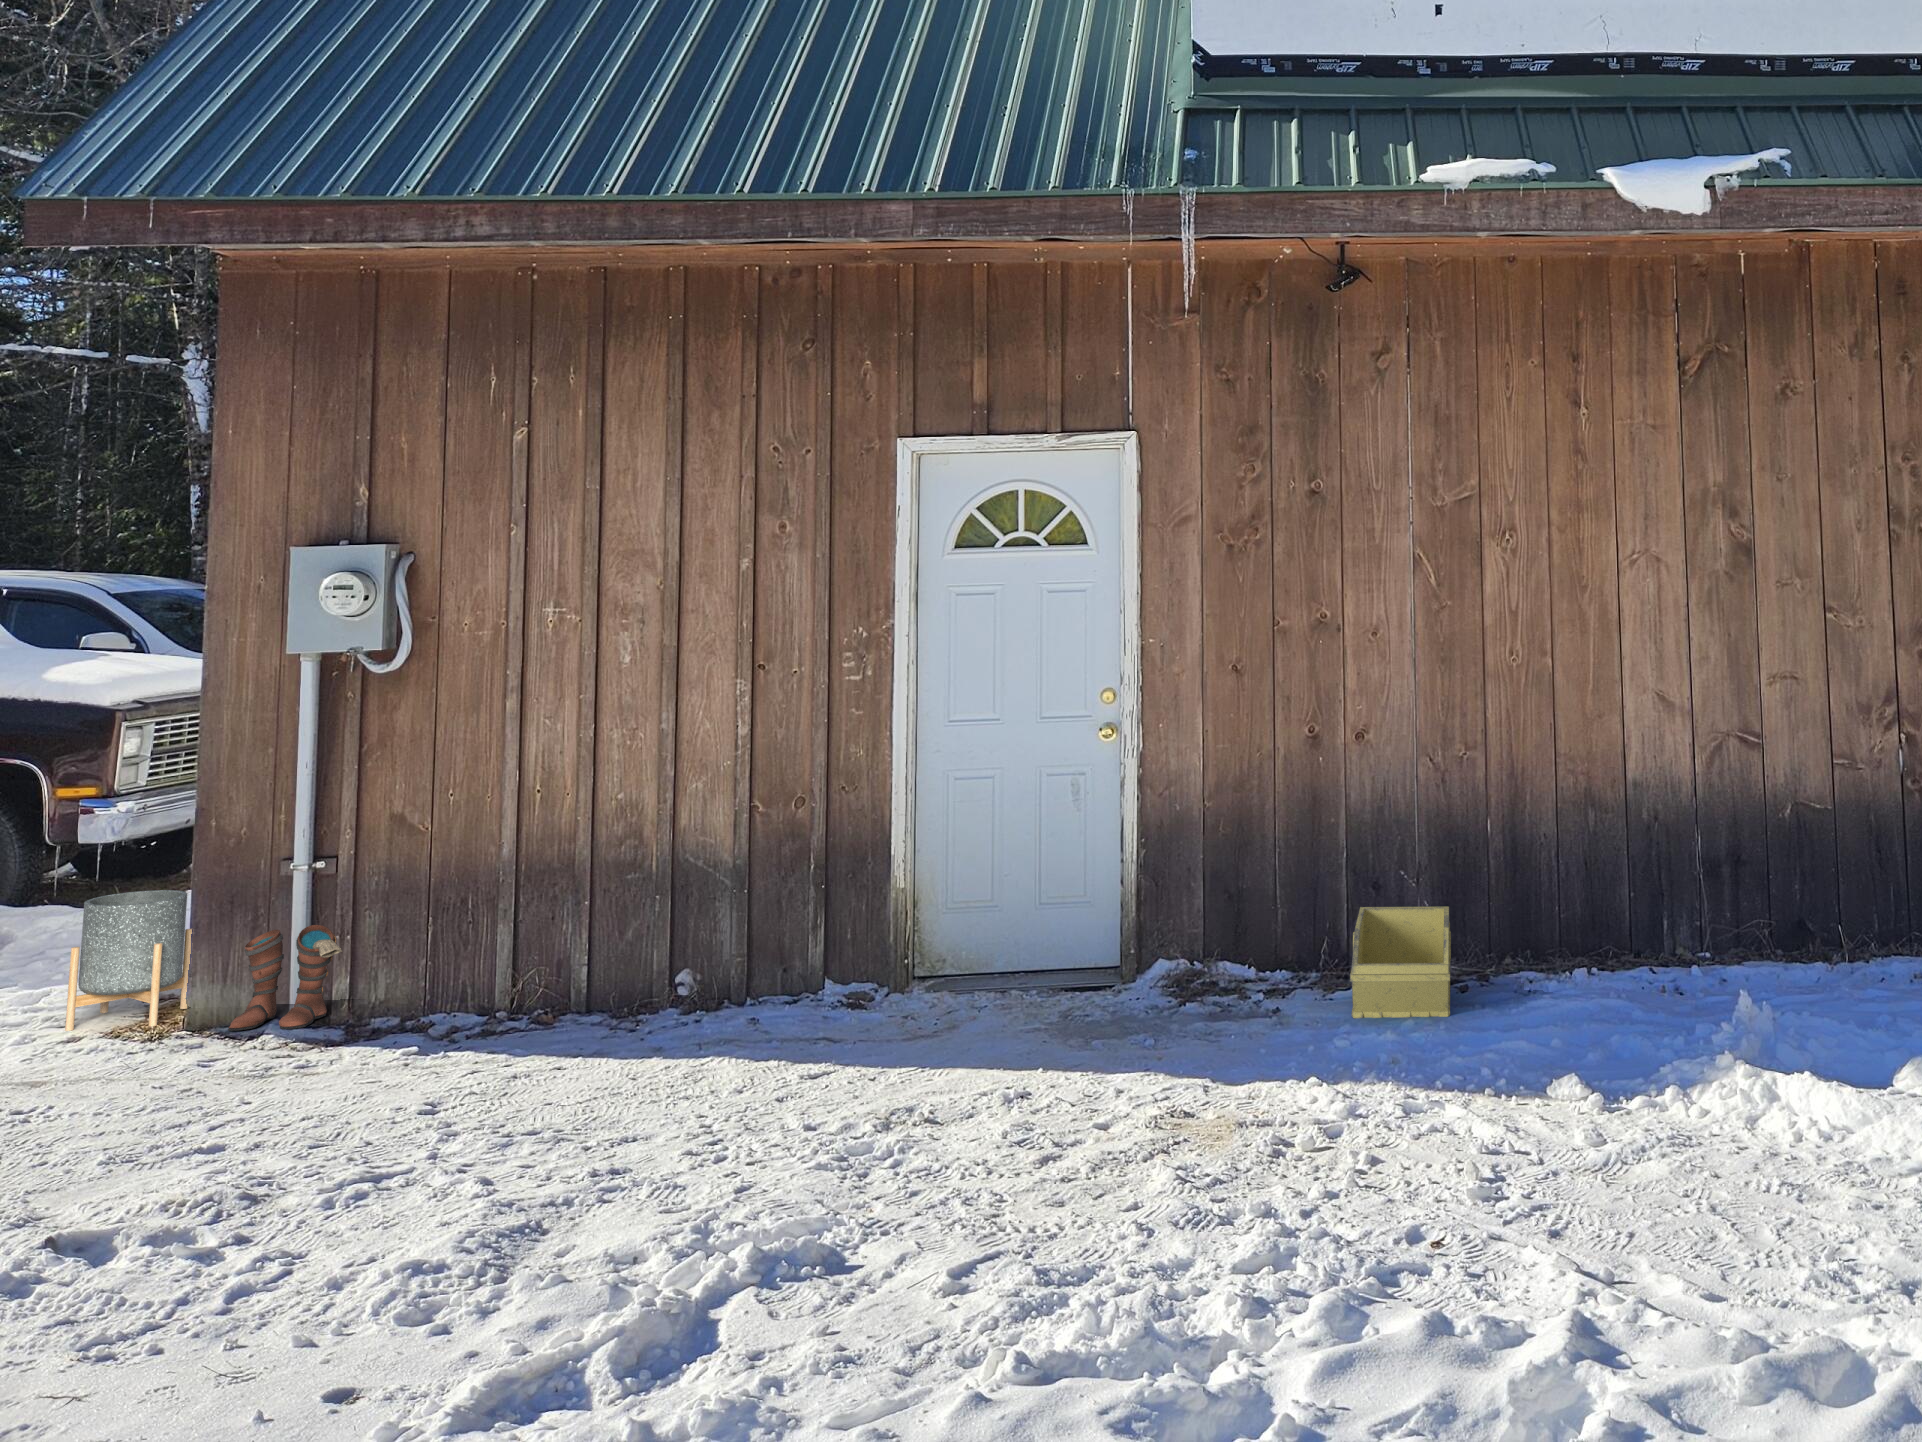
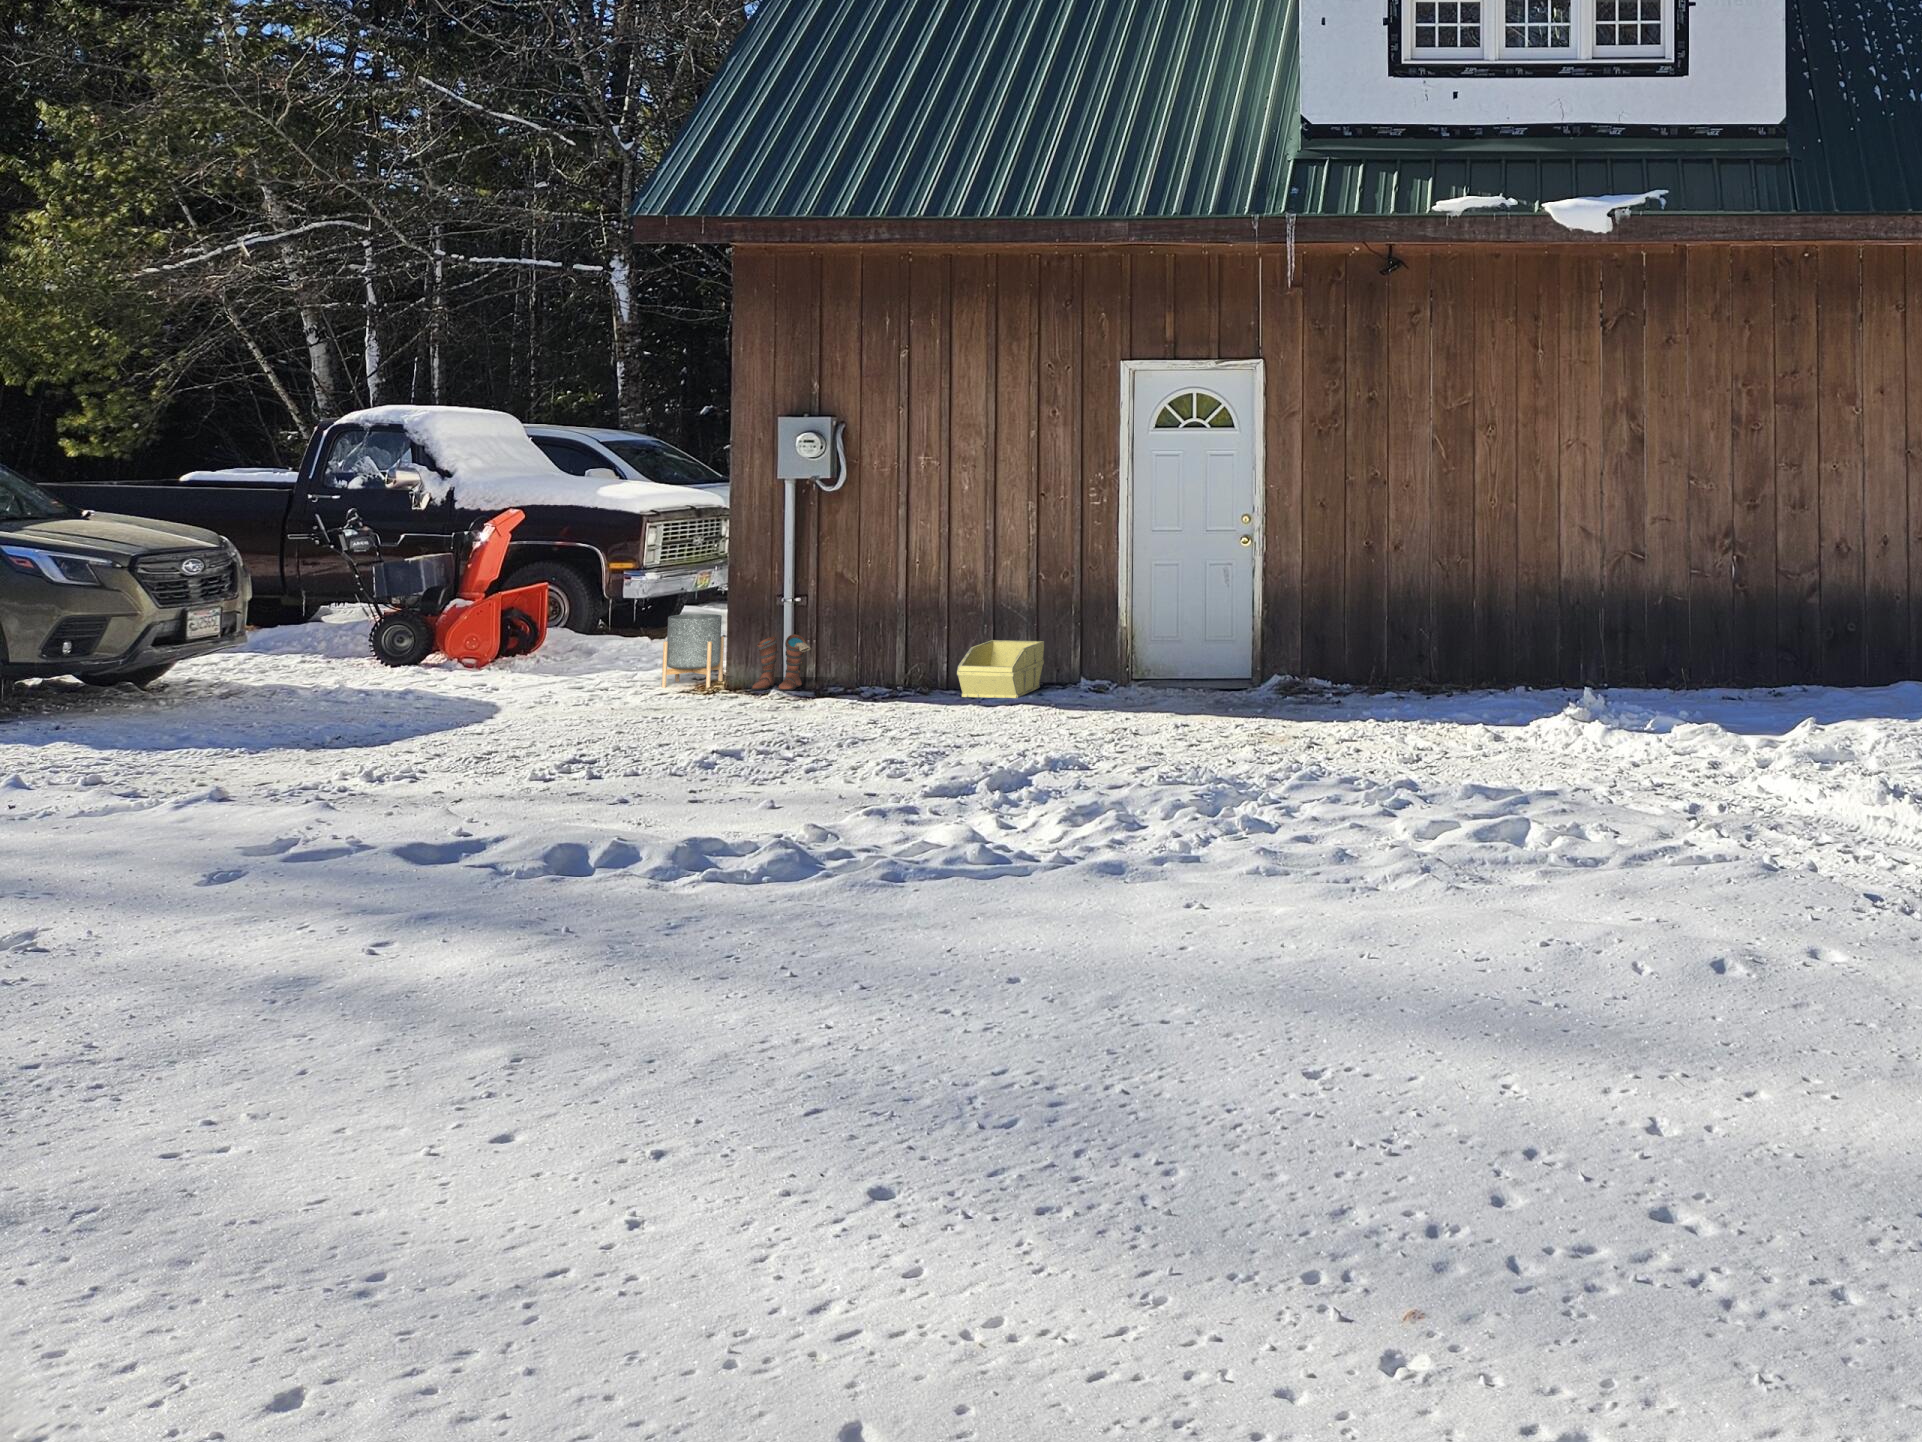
storage bin: present [1350,907,1451,1018] -> present [957,640,1044,698]

